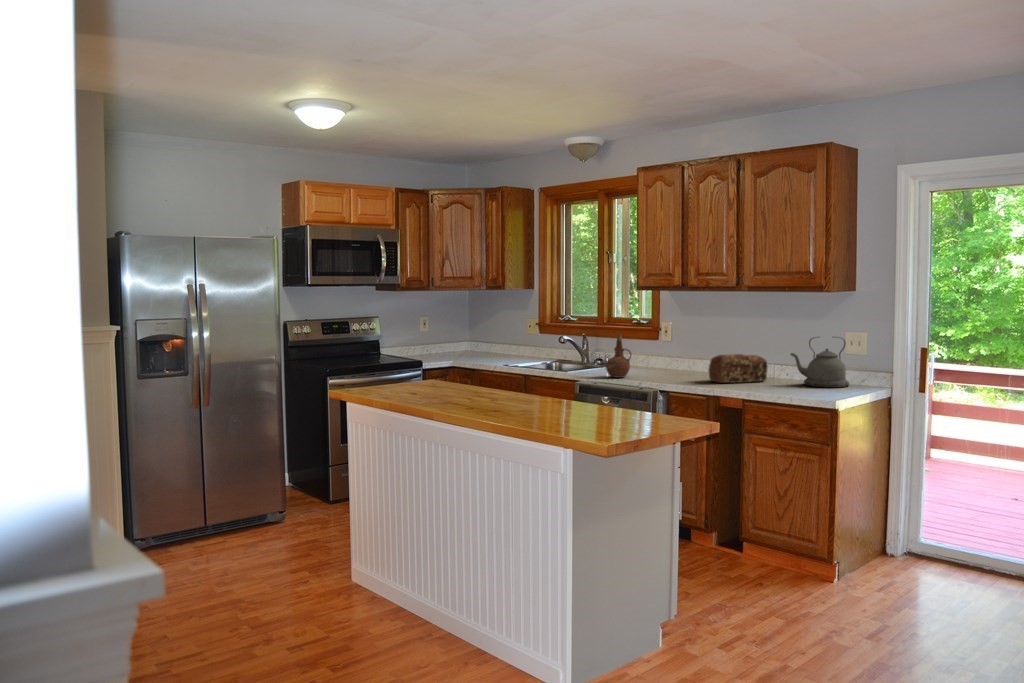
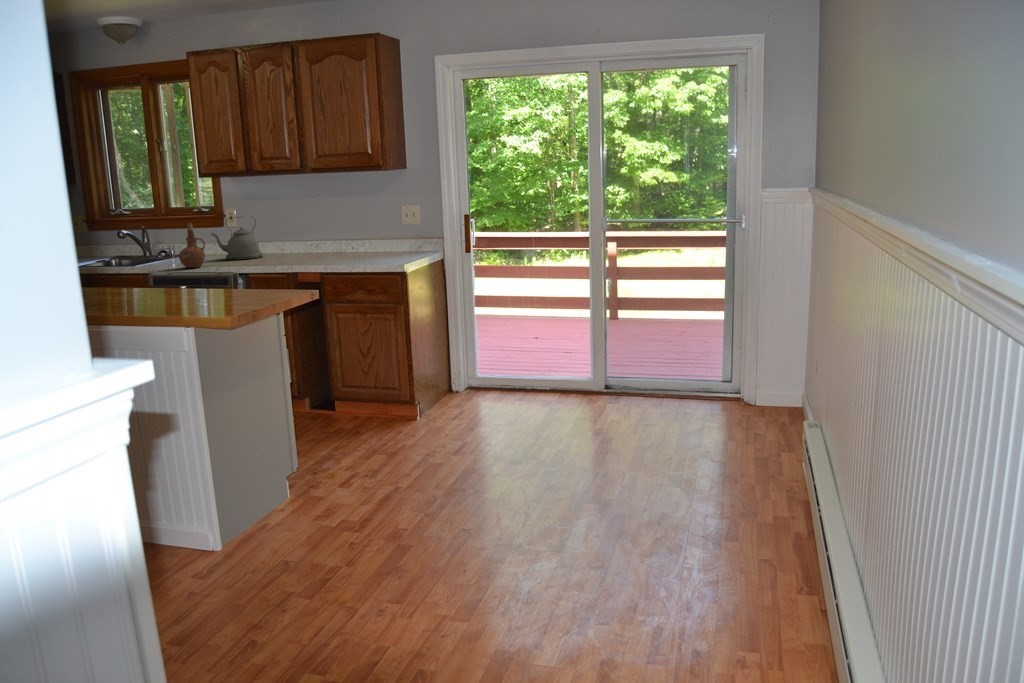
kettle: present [791,337,849,388] -> present [211,223,263,260]
bread loaf: present [708,354,768,383] -> none [285,234,339,263]

